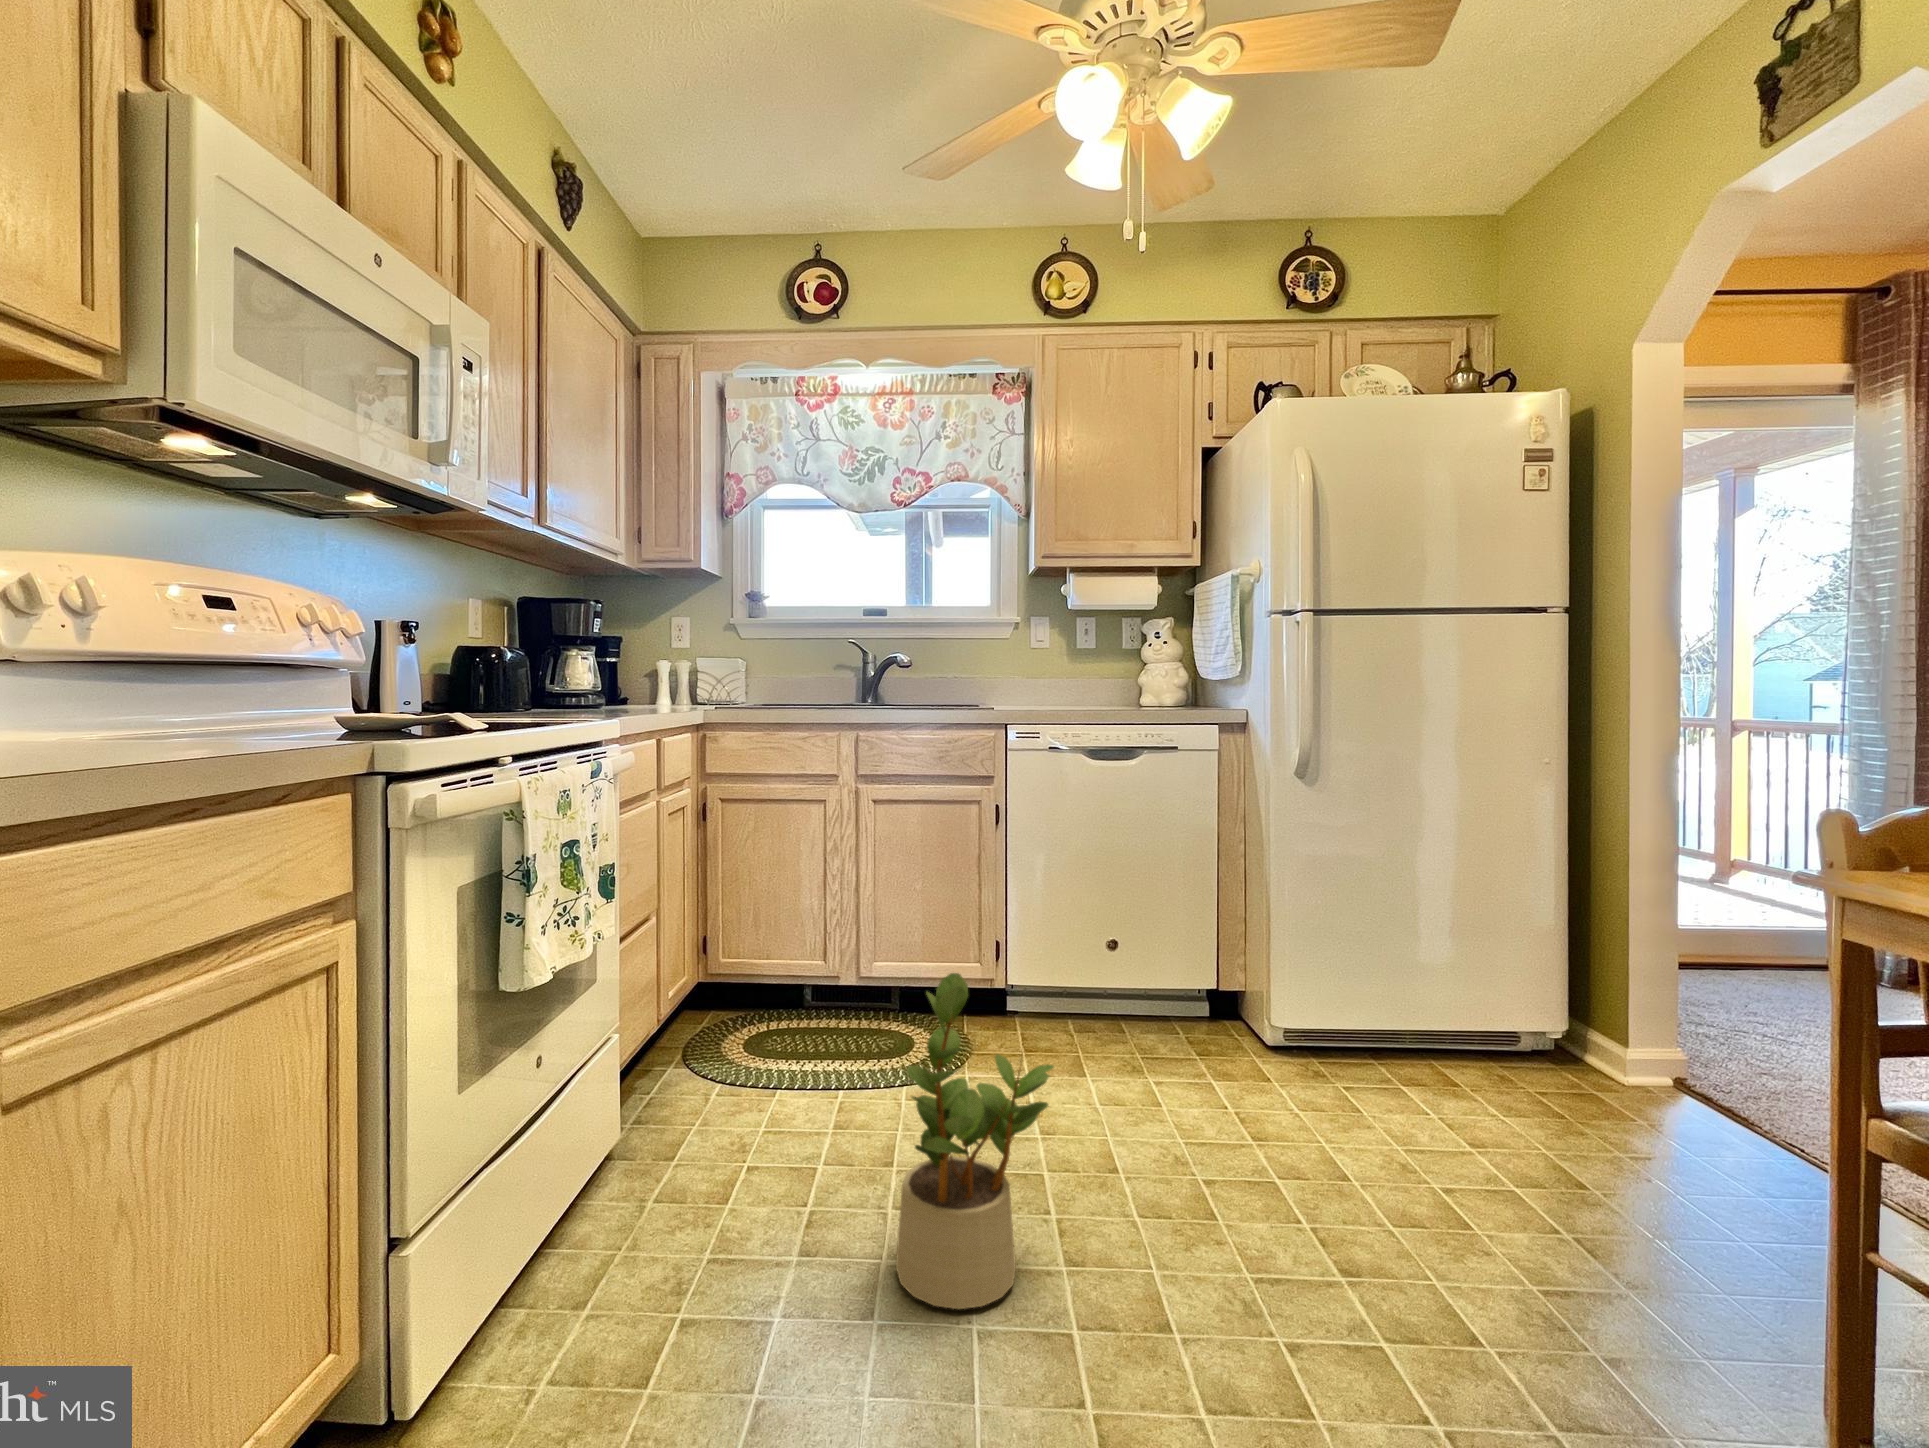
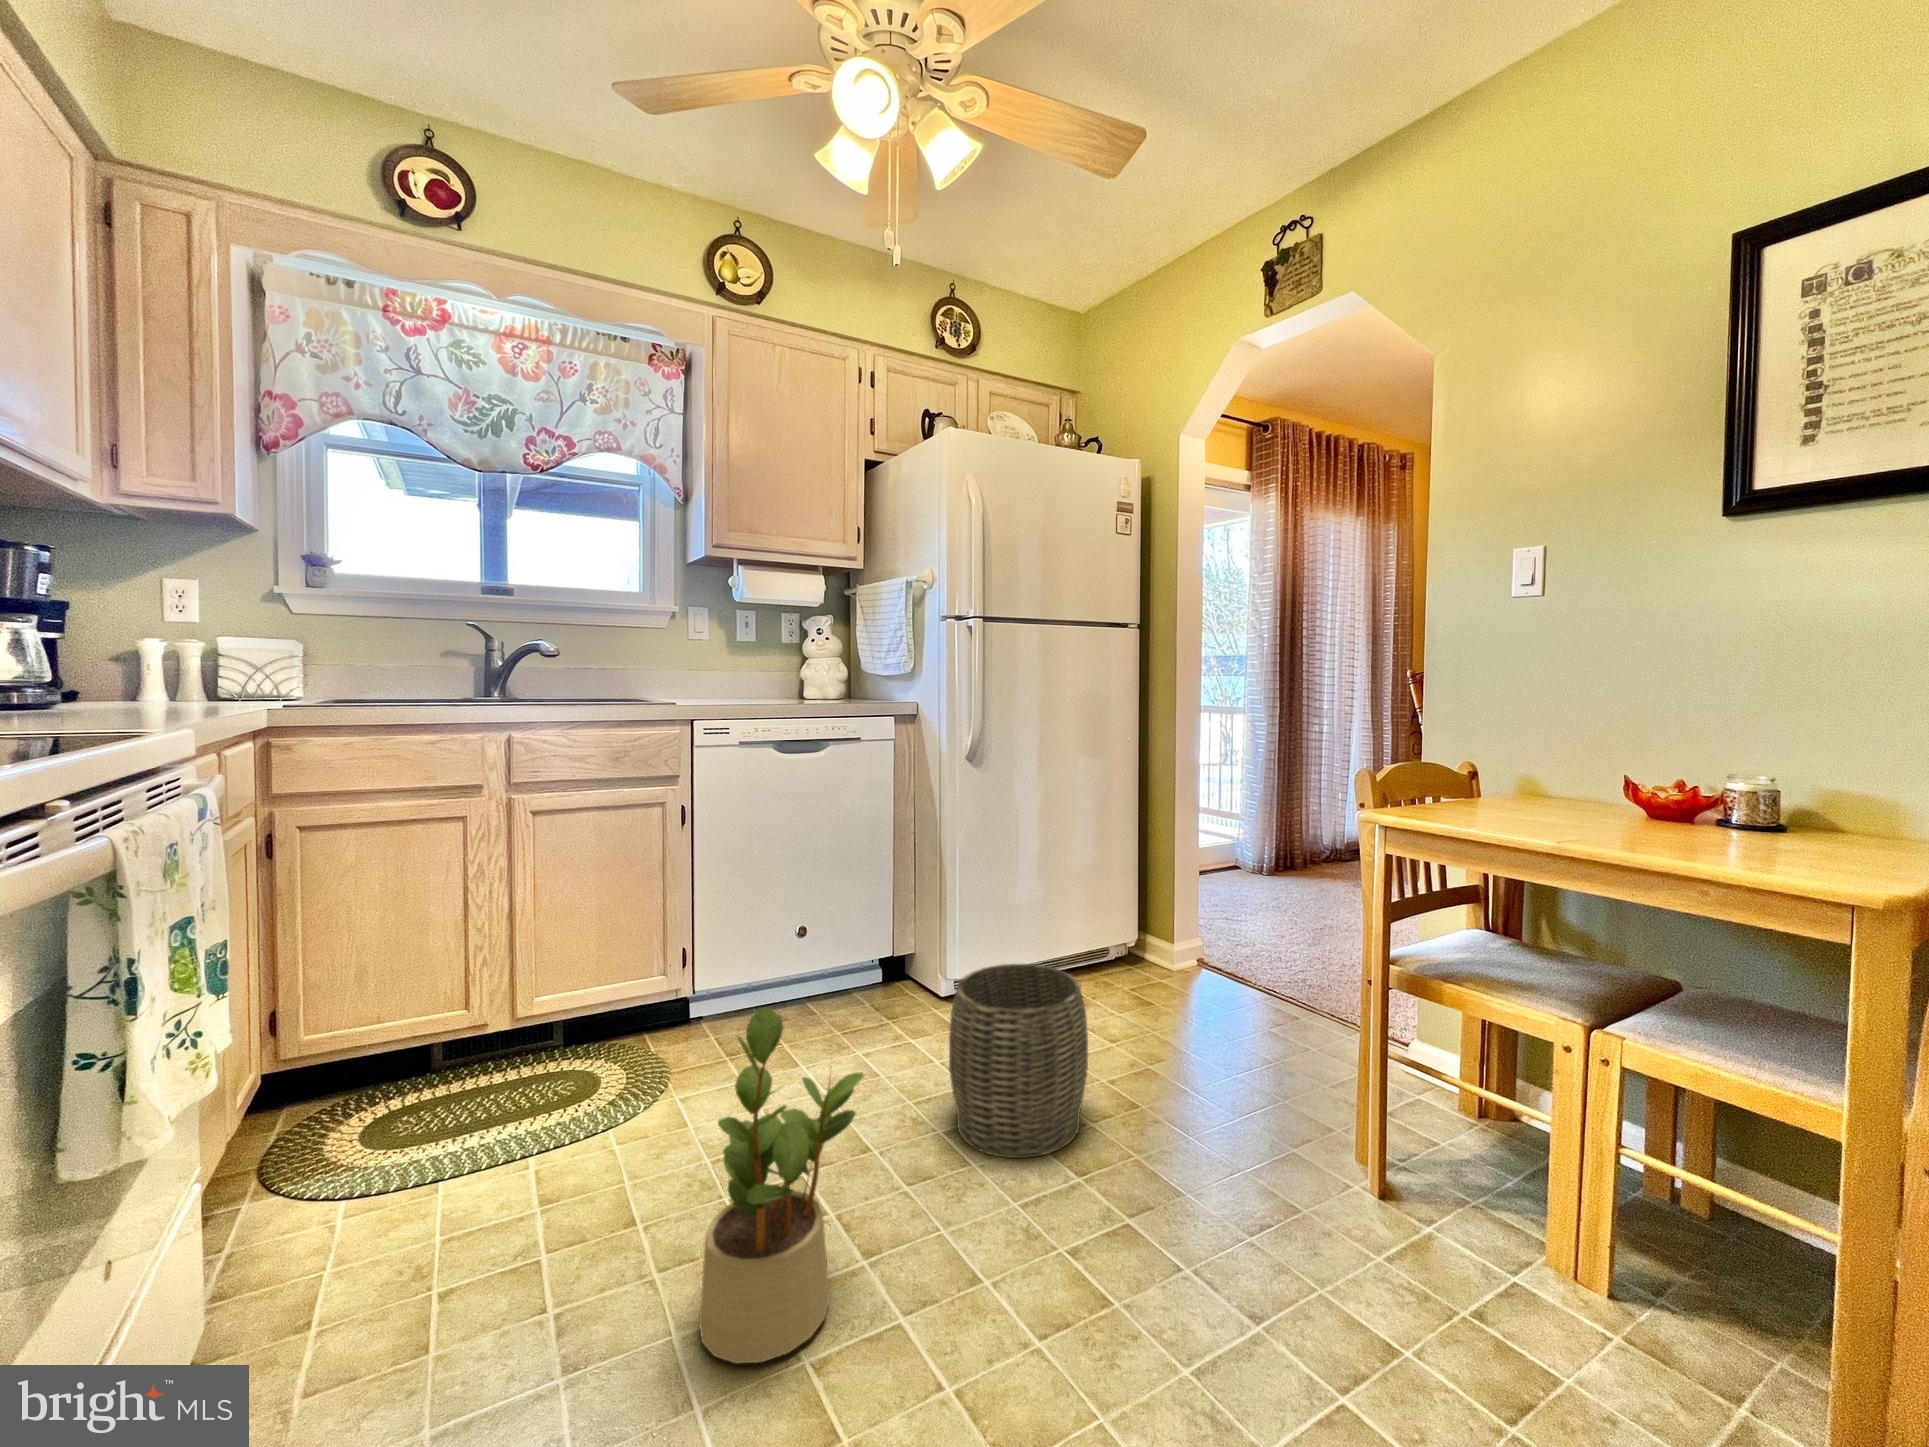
woven basket: none [1215,1016,1398,1254] -> present [949,964,1088,1158]

